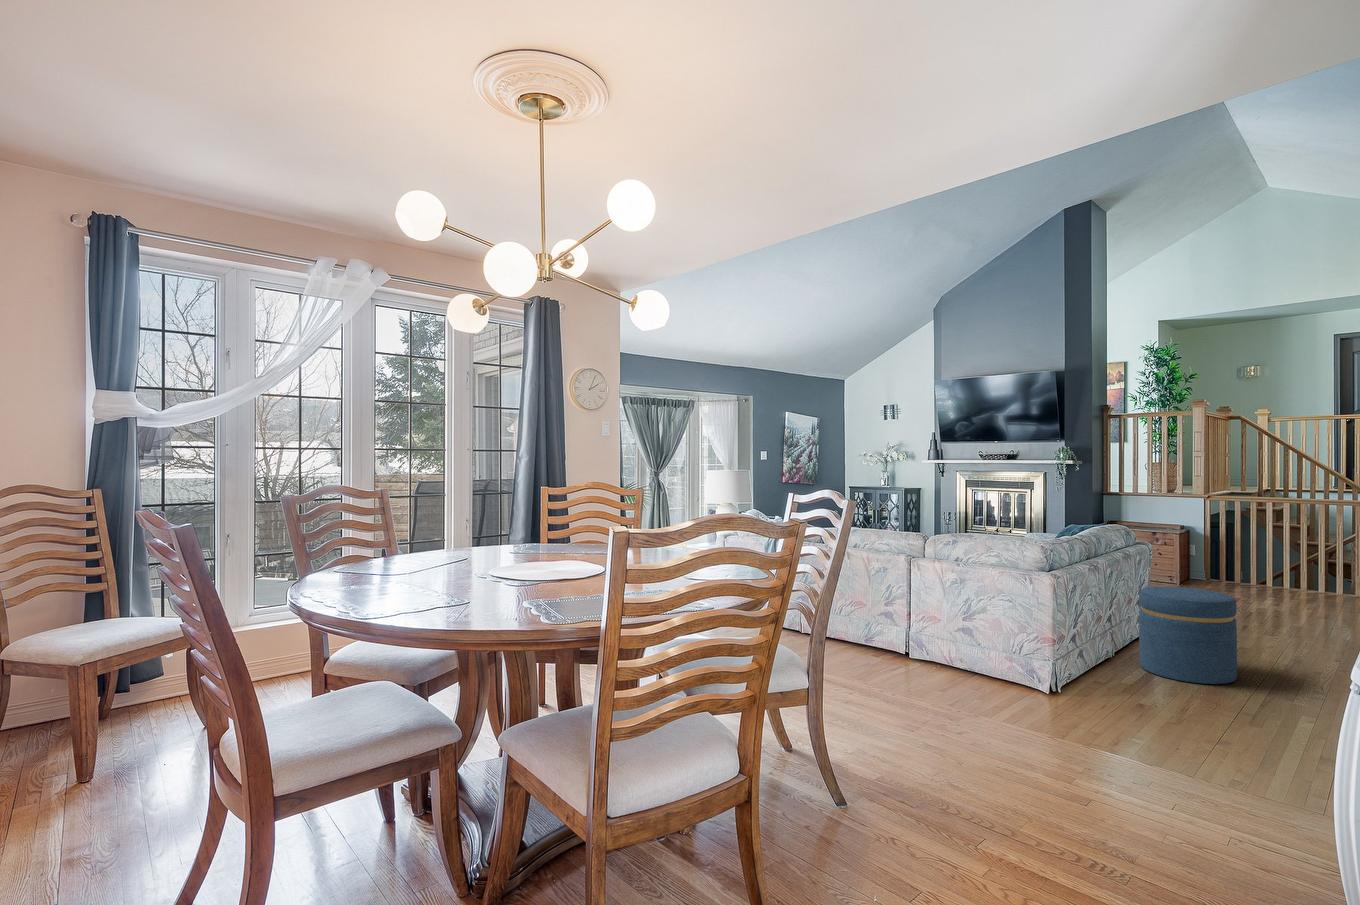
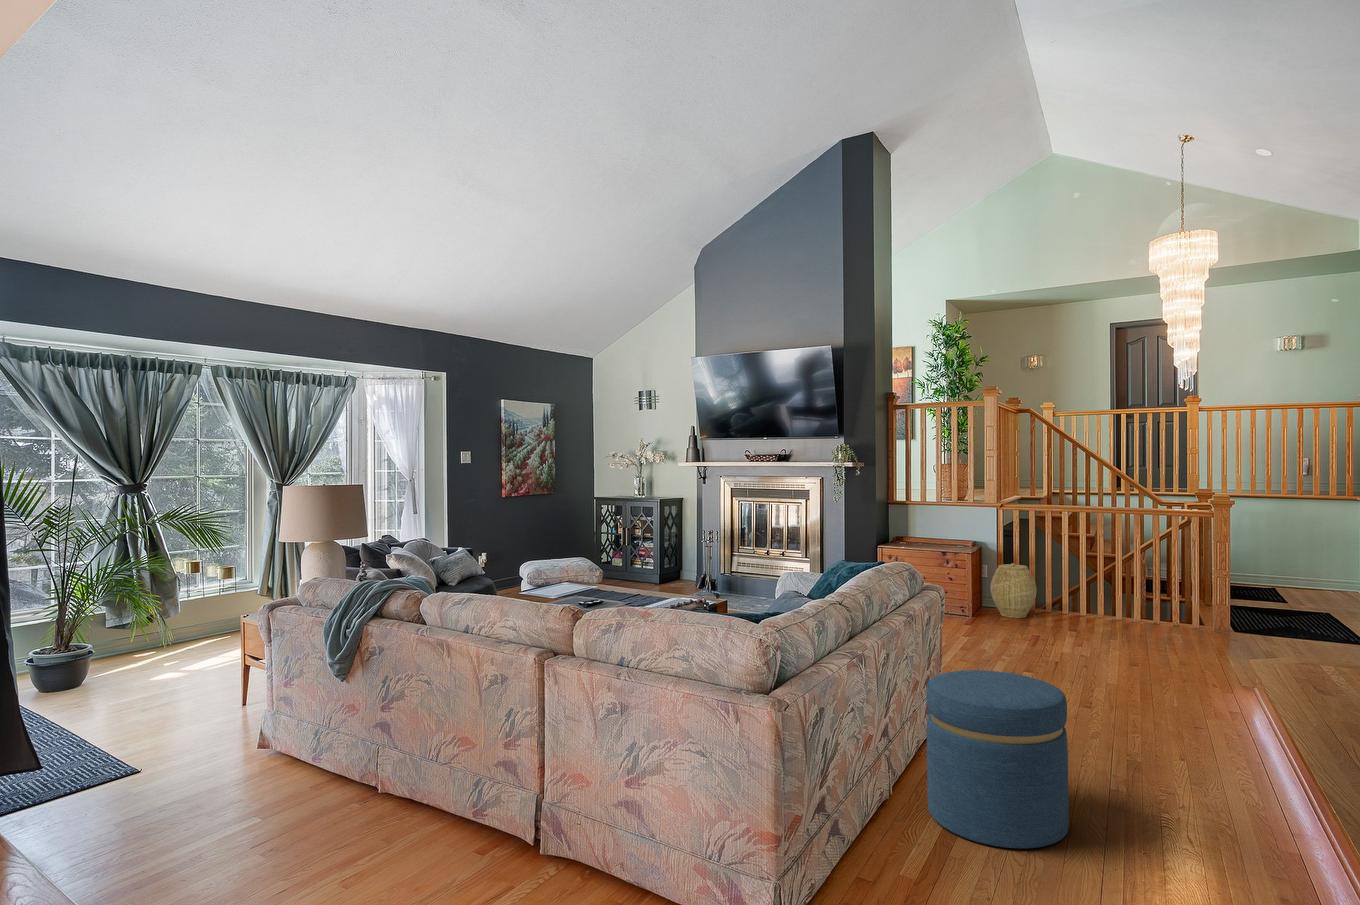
woven basket: none [1195,542,1238,585] -> present [991,563,1037,618]

